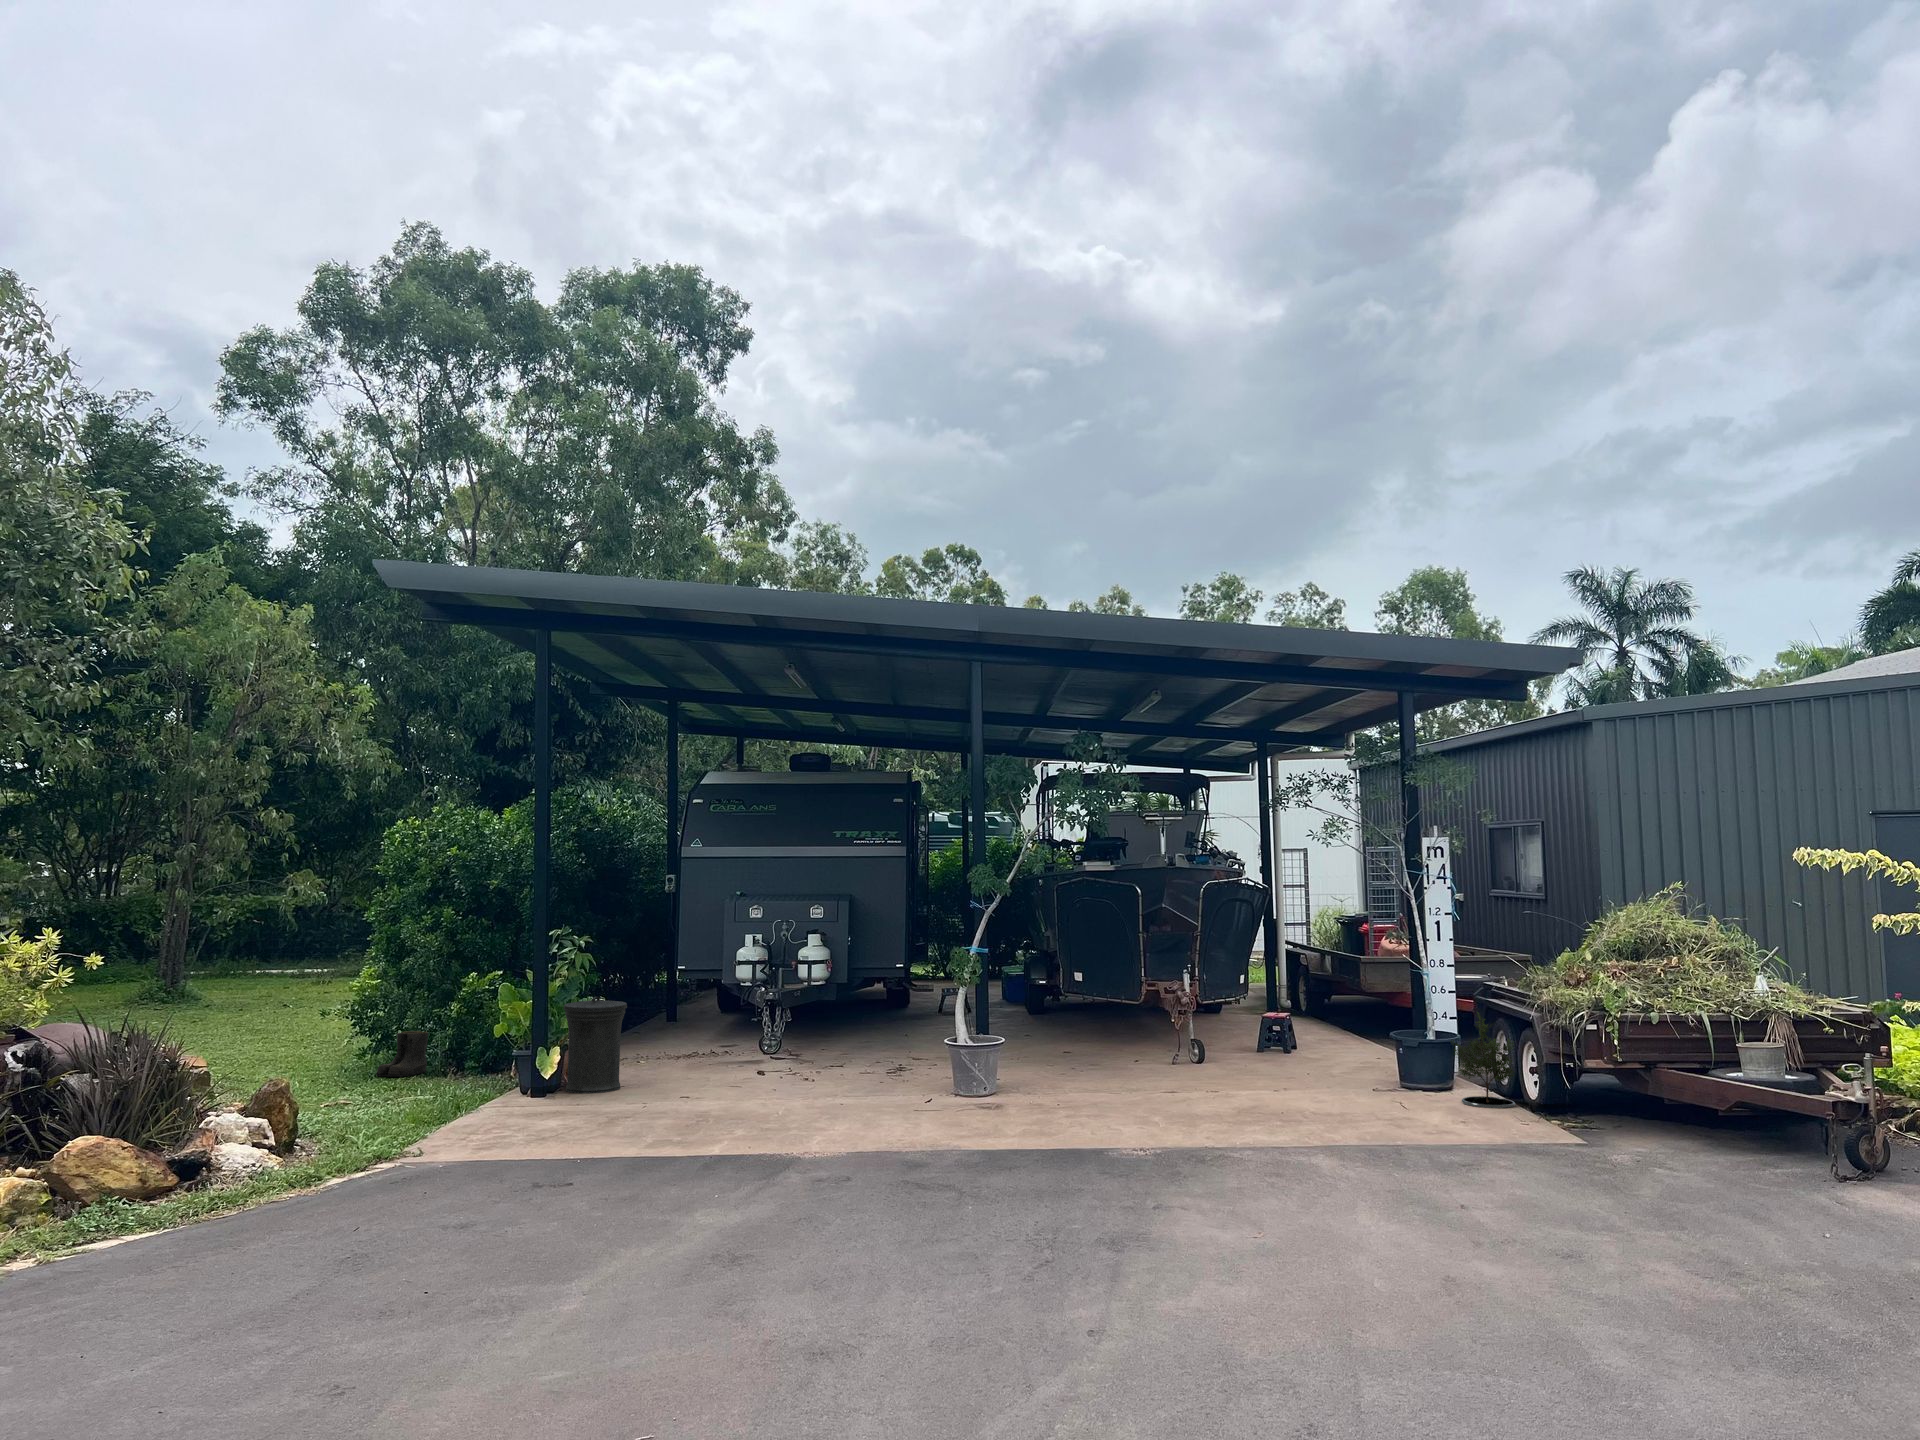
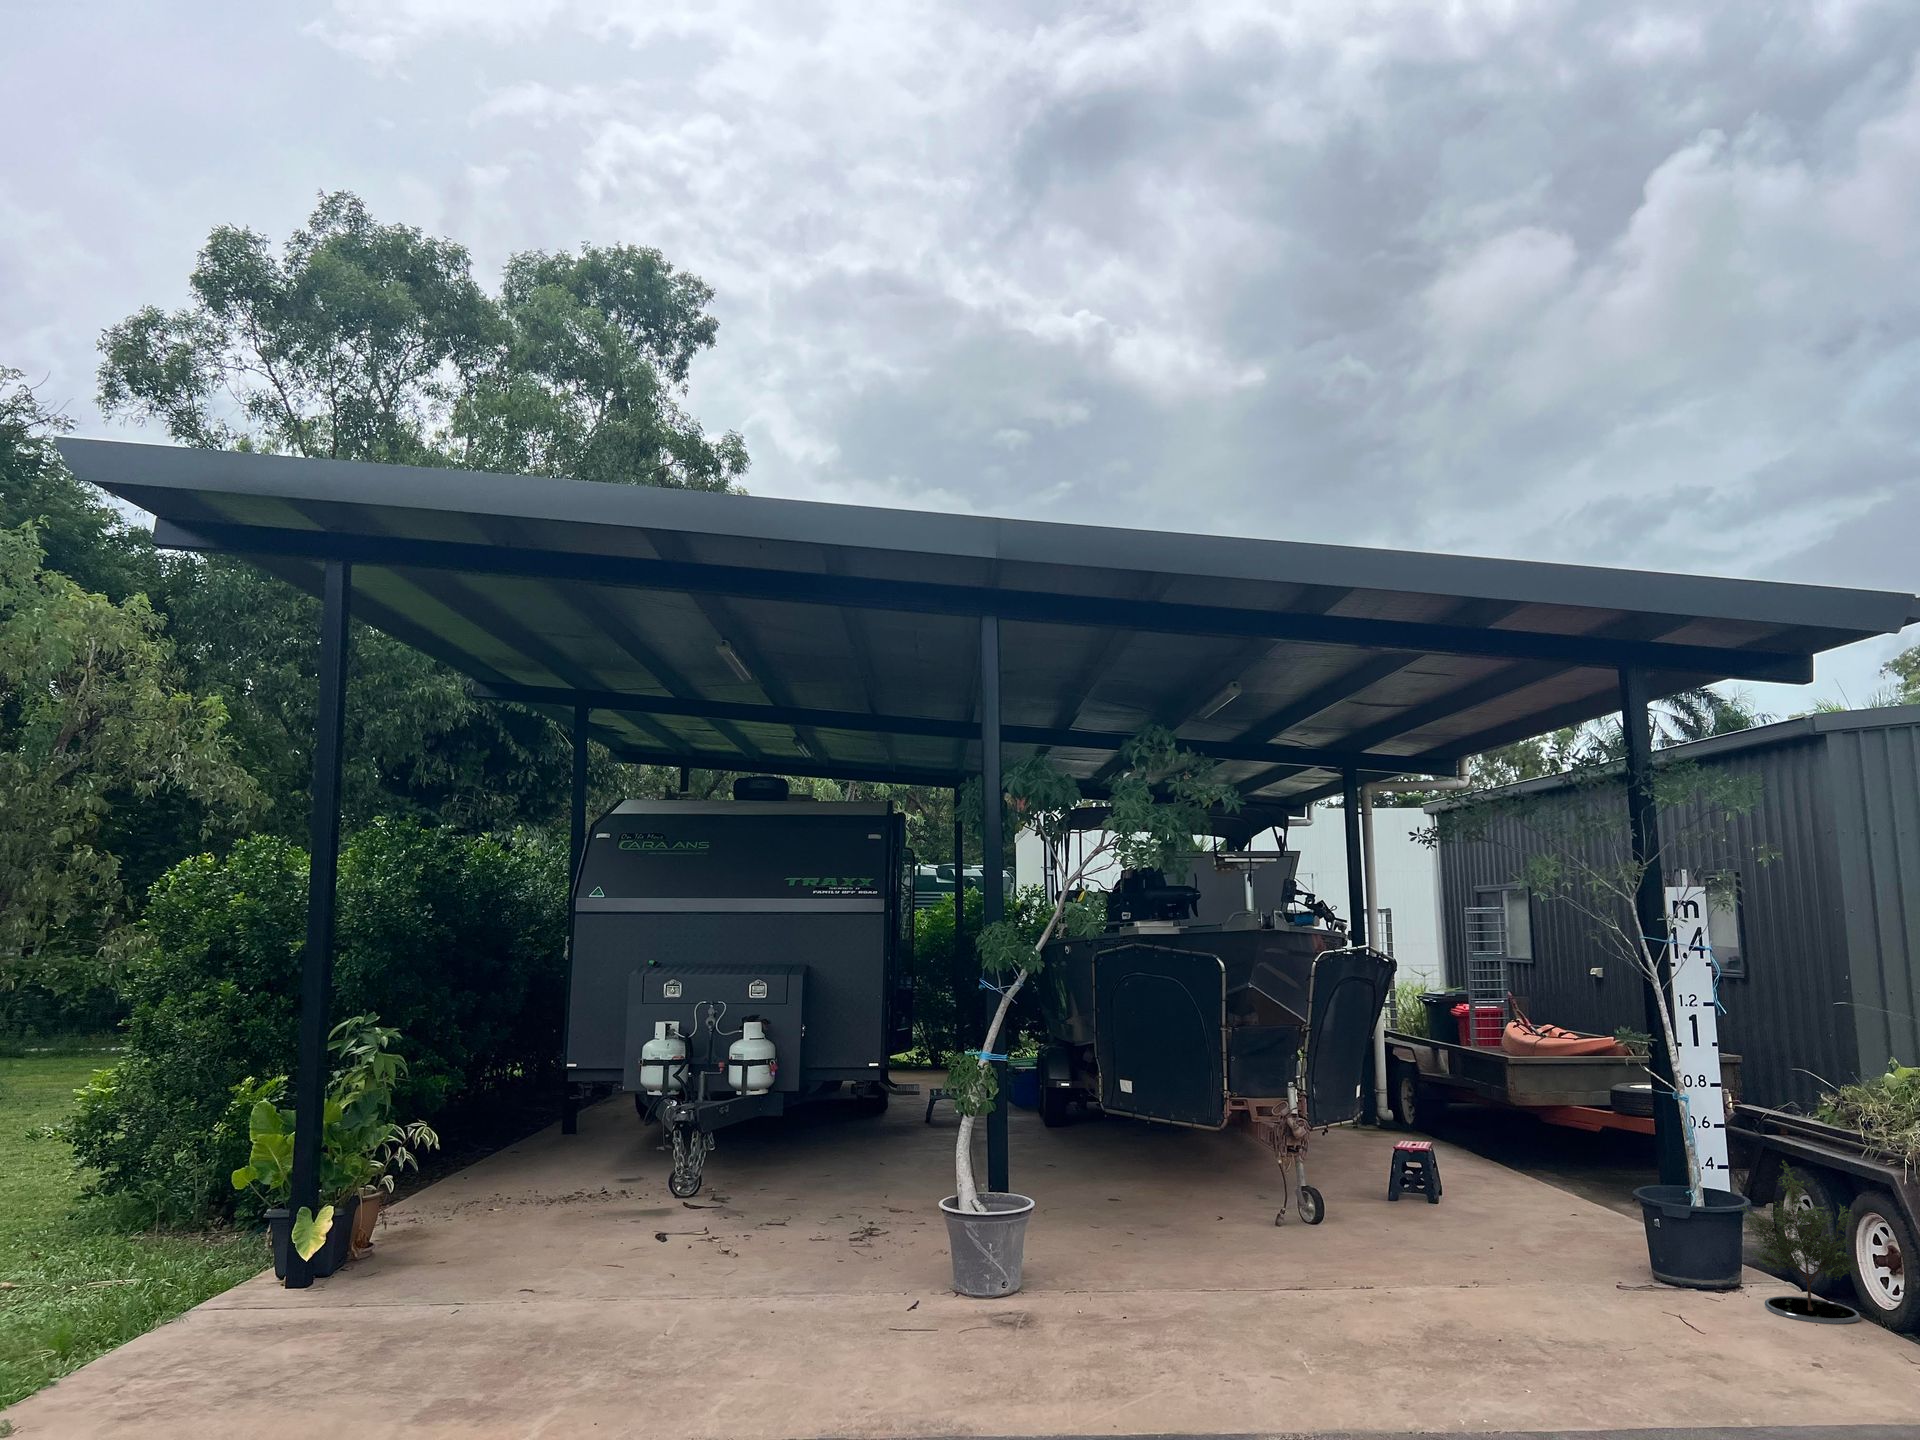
trash can: present [563,997,627,1094] -> none [350,1128,455,1285]
boots: present [376,1031,428,1077] -> none [87,1172,177,1246]

